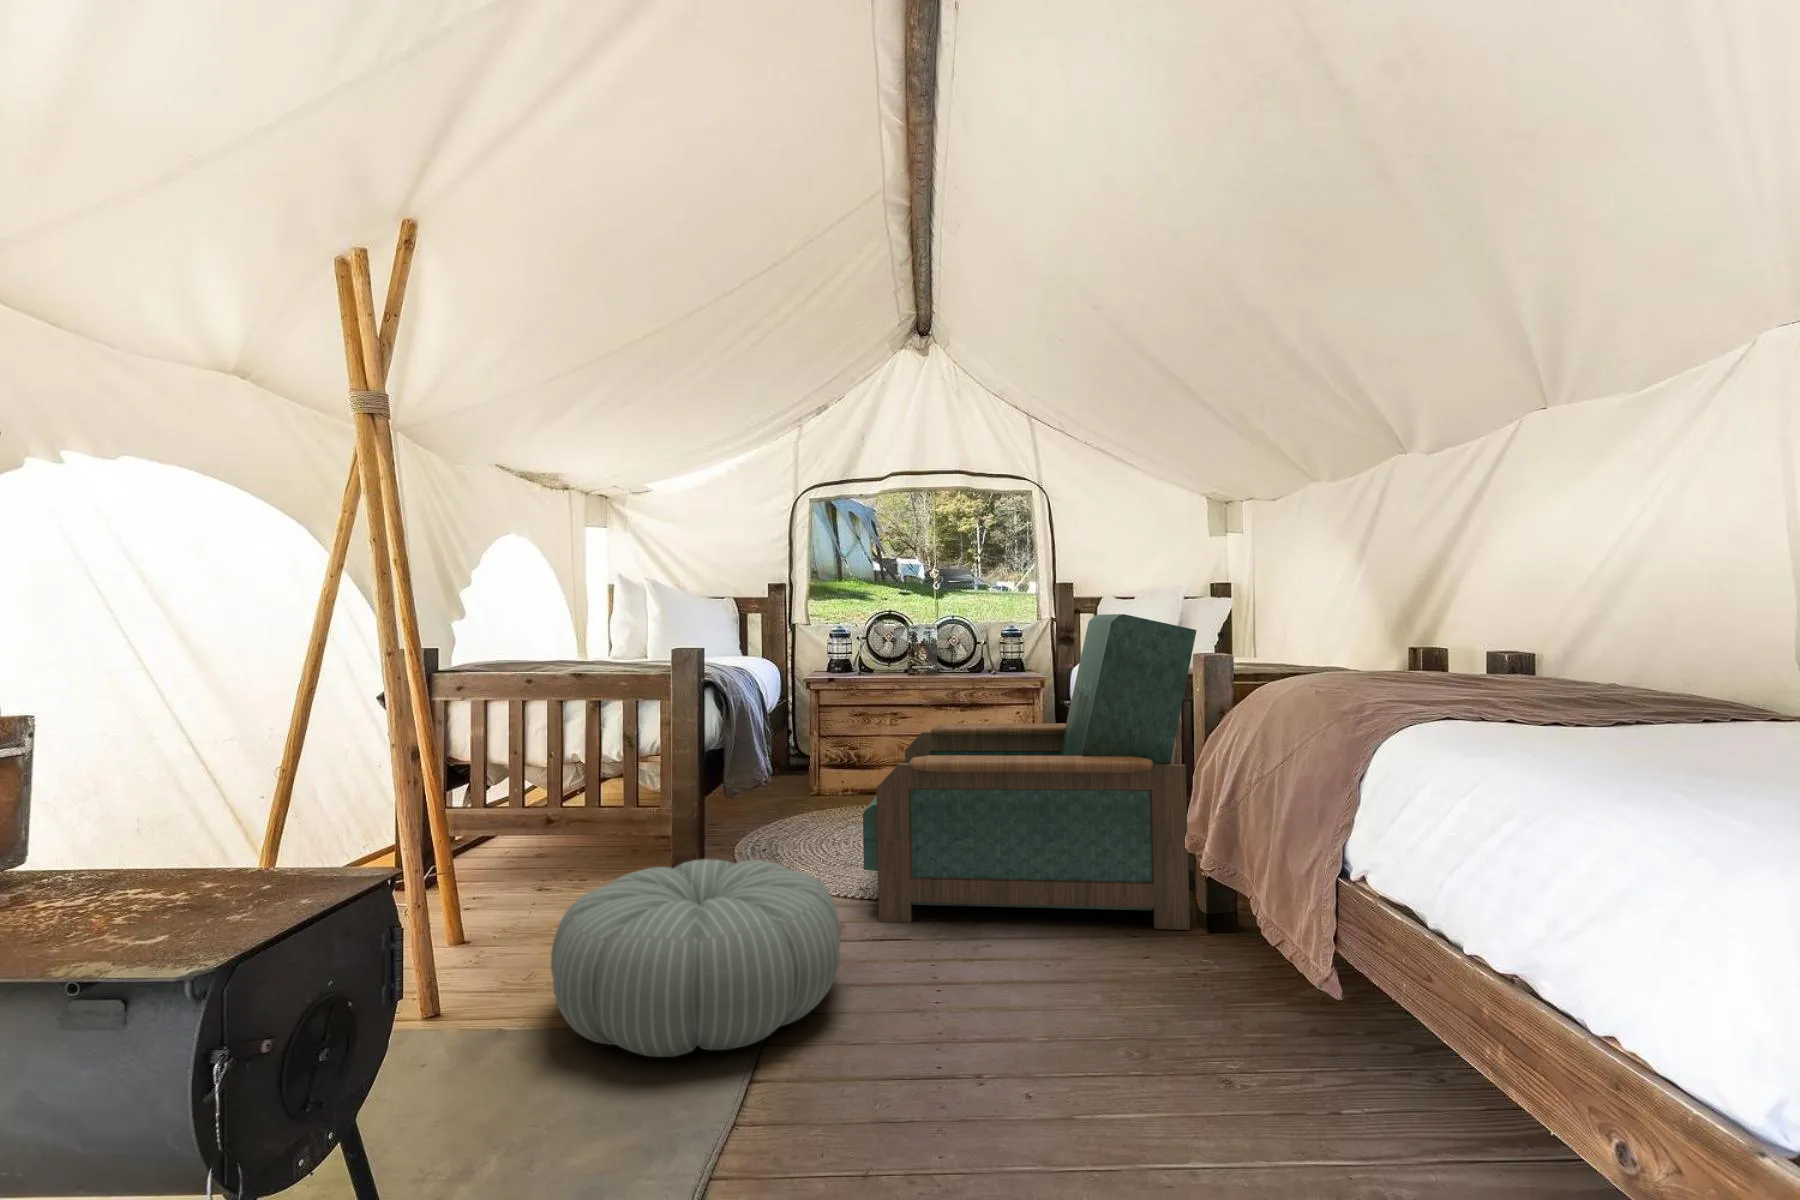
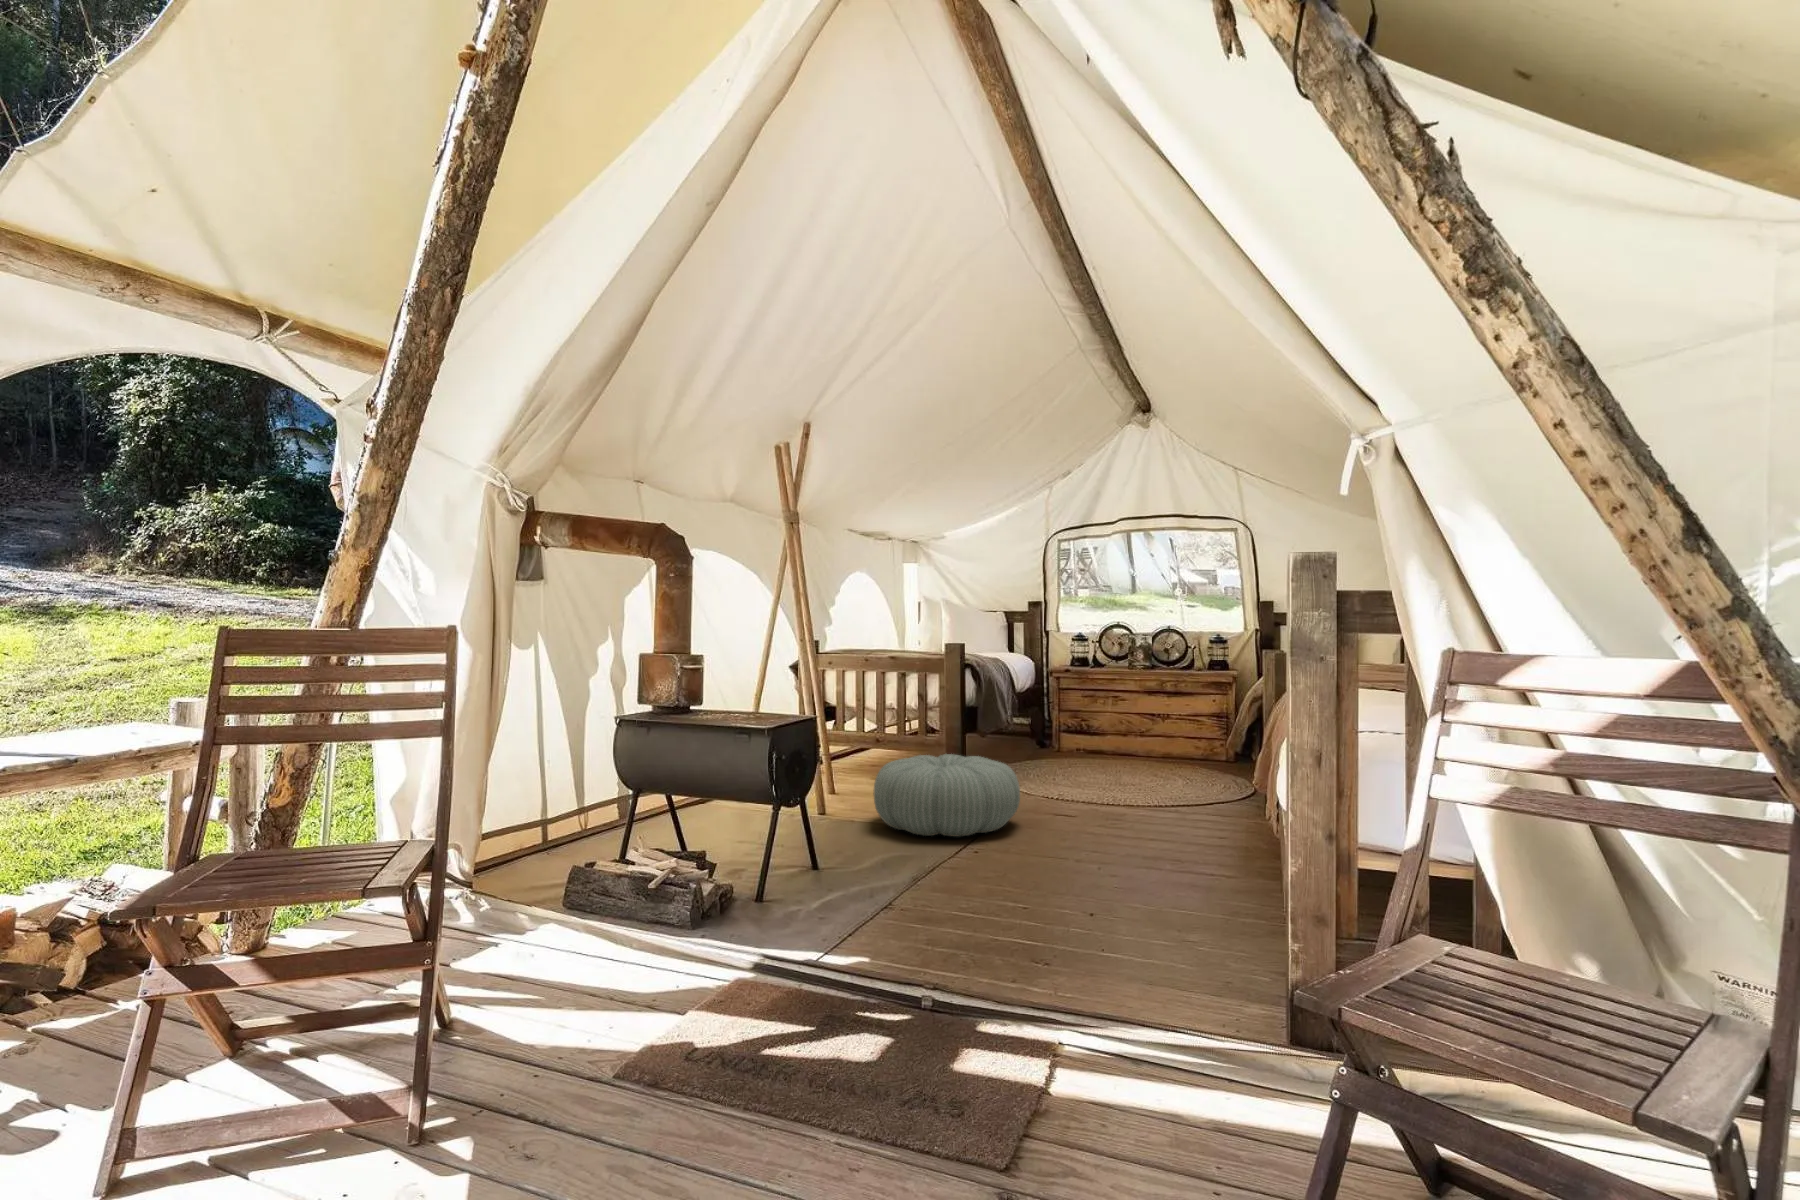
armchair: present [863,614,1197,930] -> none [1050,623,1274,827]

